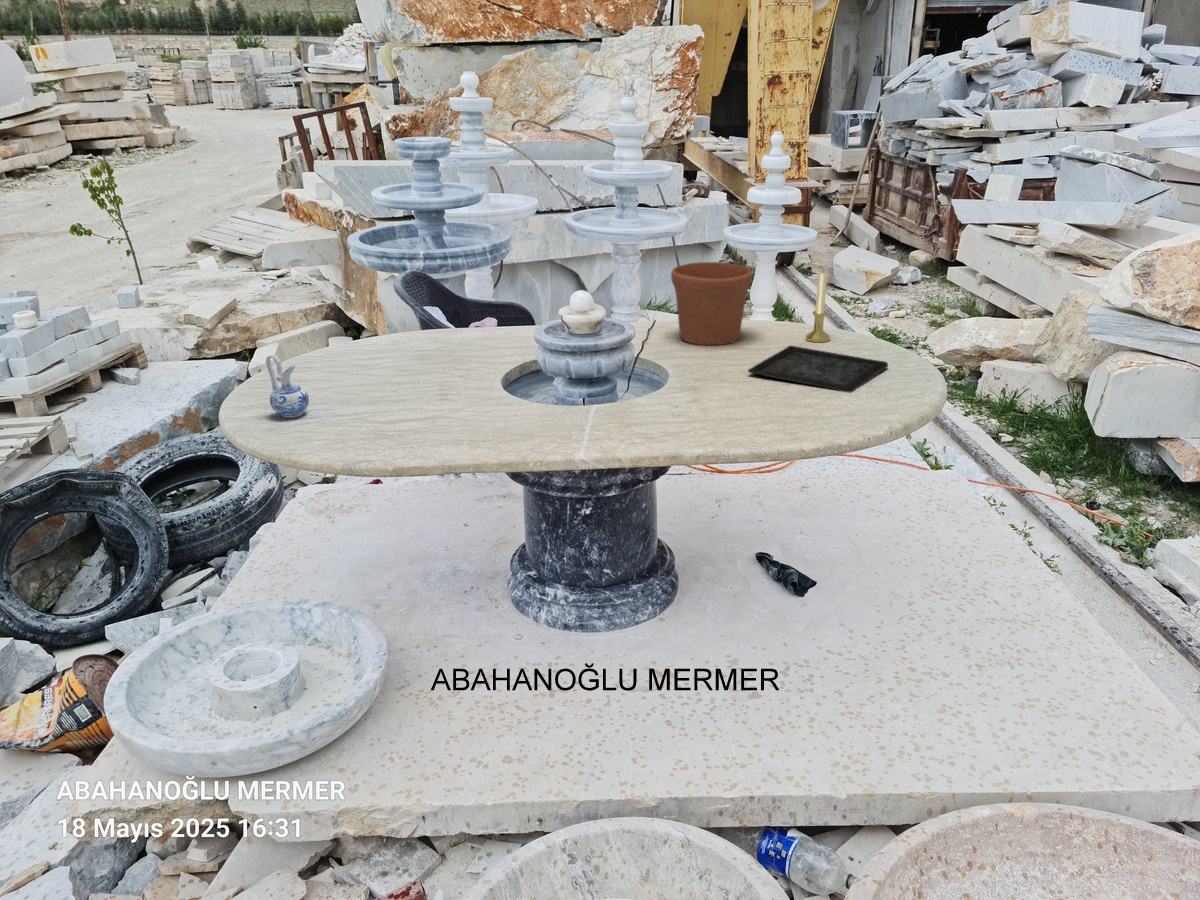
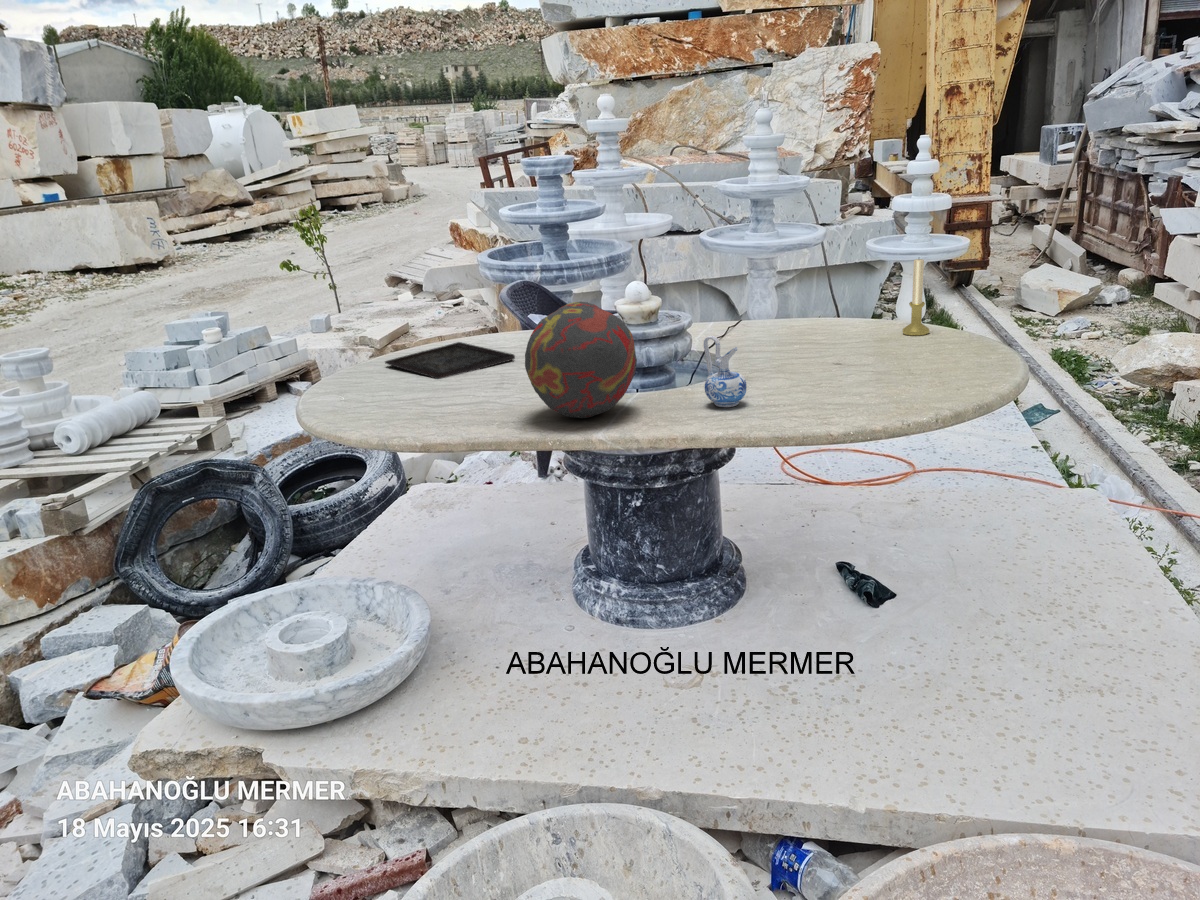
flower pot: present [671,262,752,345] -> none [756,254,842,340]
decorative orb: none [505,327,612,440] -> present [525,302,637,419]
tray: present [748,346,888,393] -> present [385,342,515,379]
ceramic pitcher: present [266,355,309,418] -> present [704,336,746,407]

